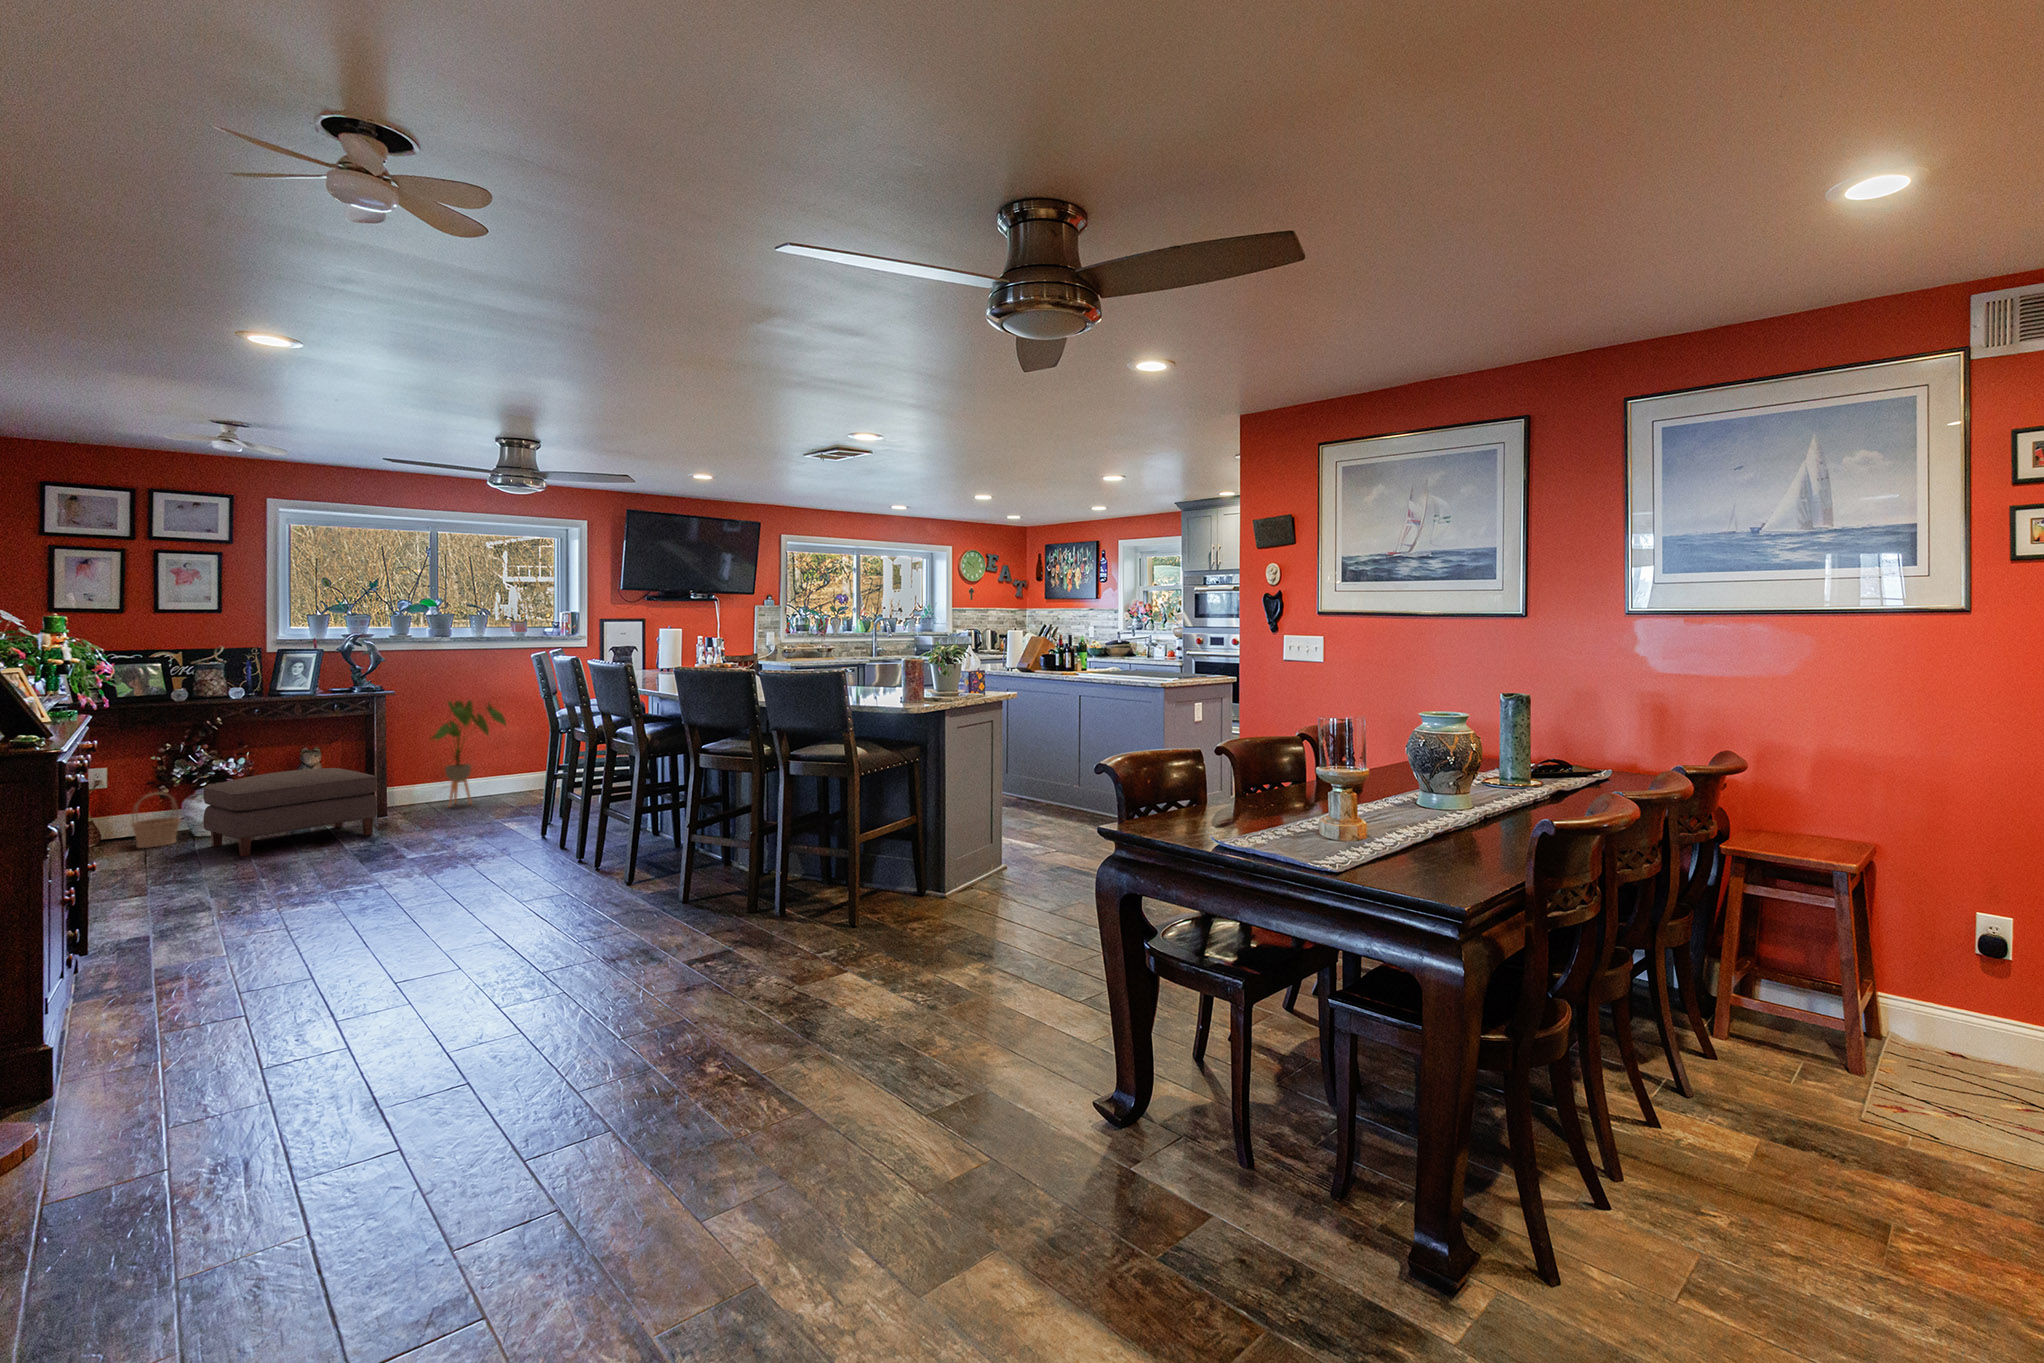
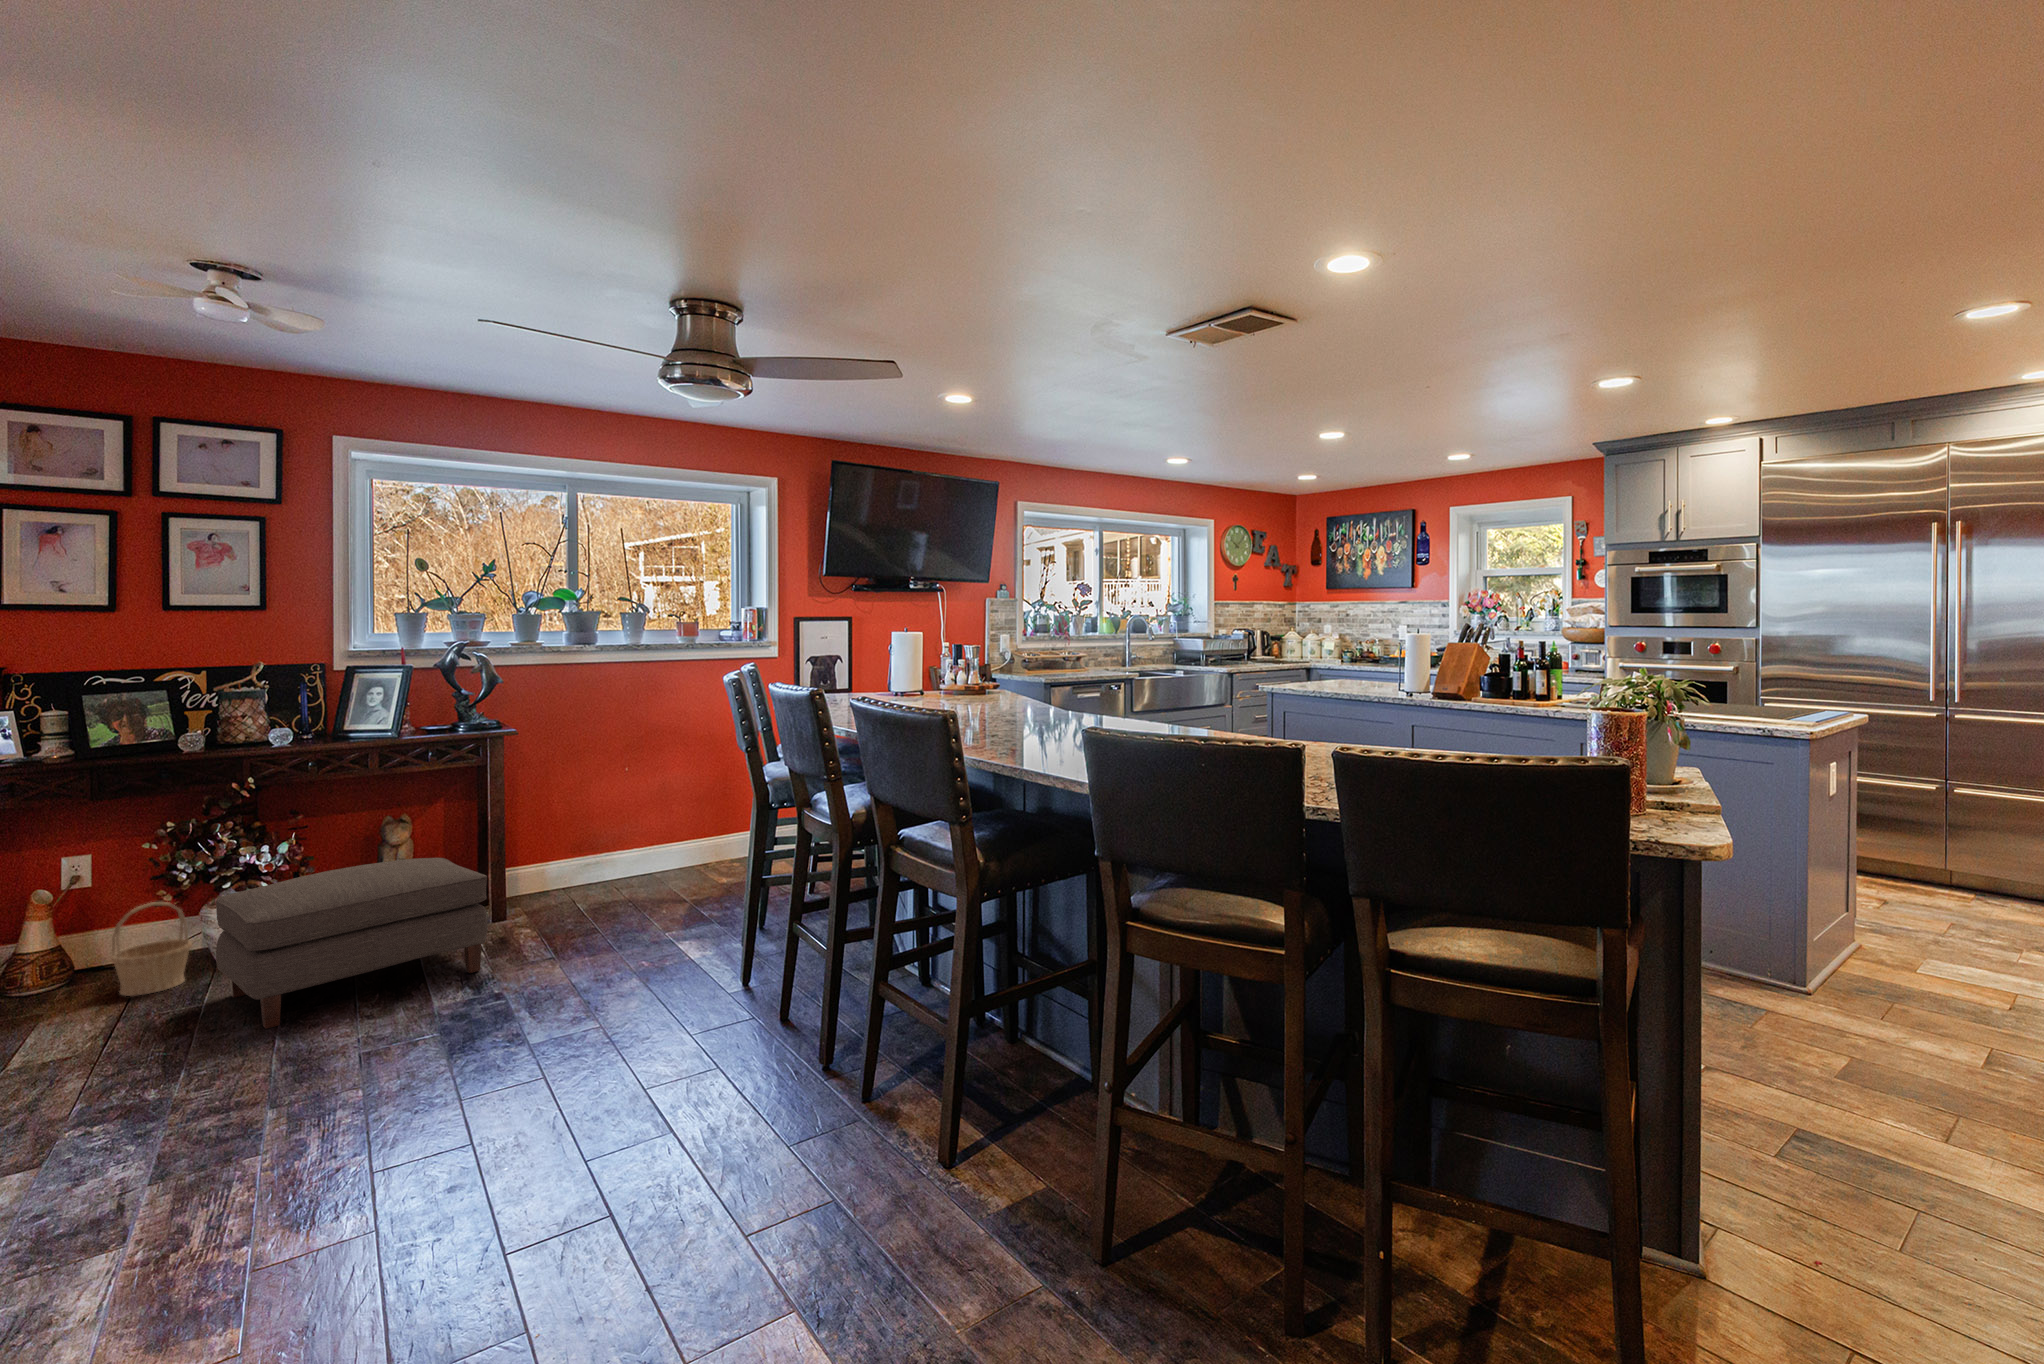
house plant: present [431,700,506,806] -> none [567,739,674,903]

